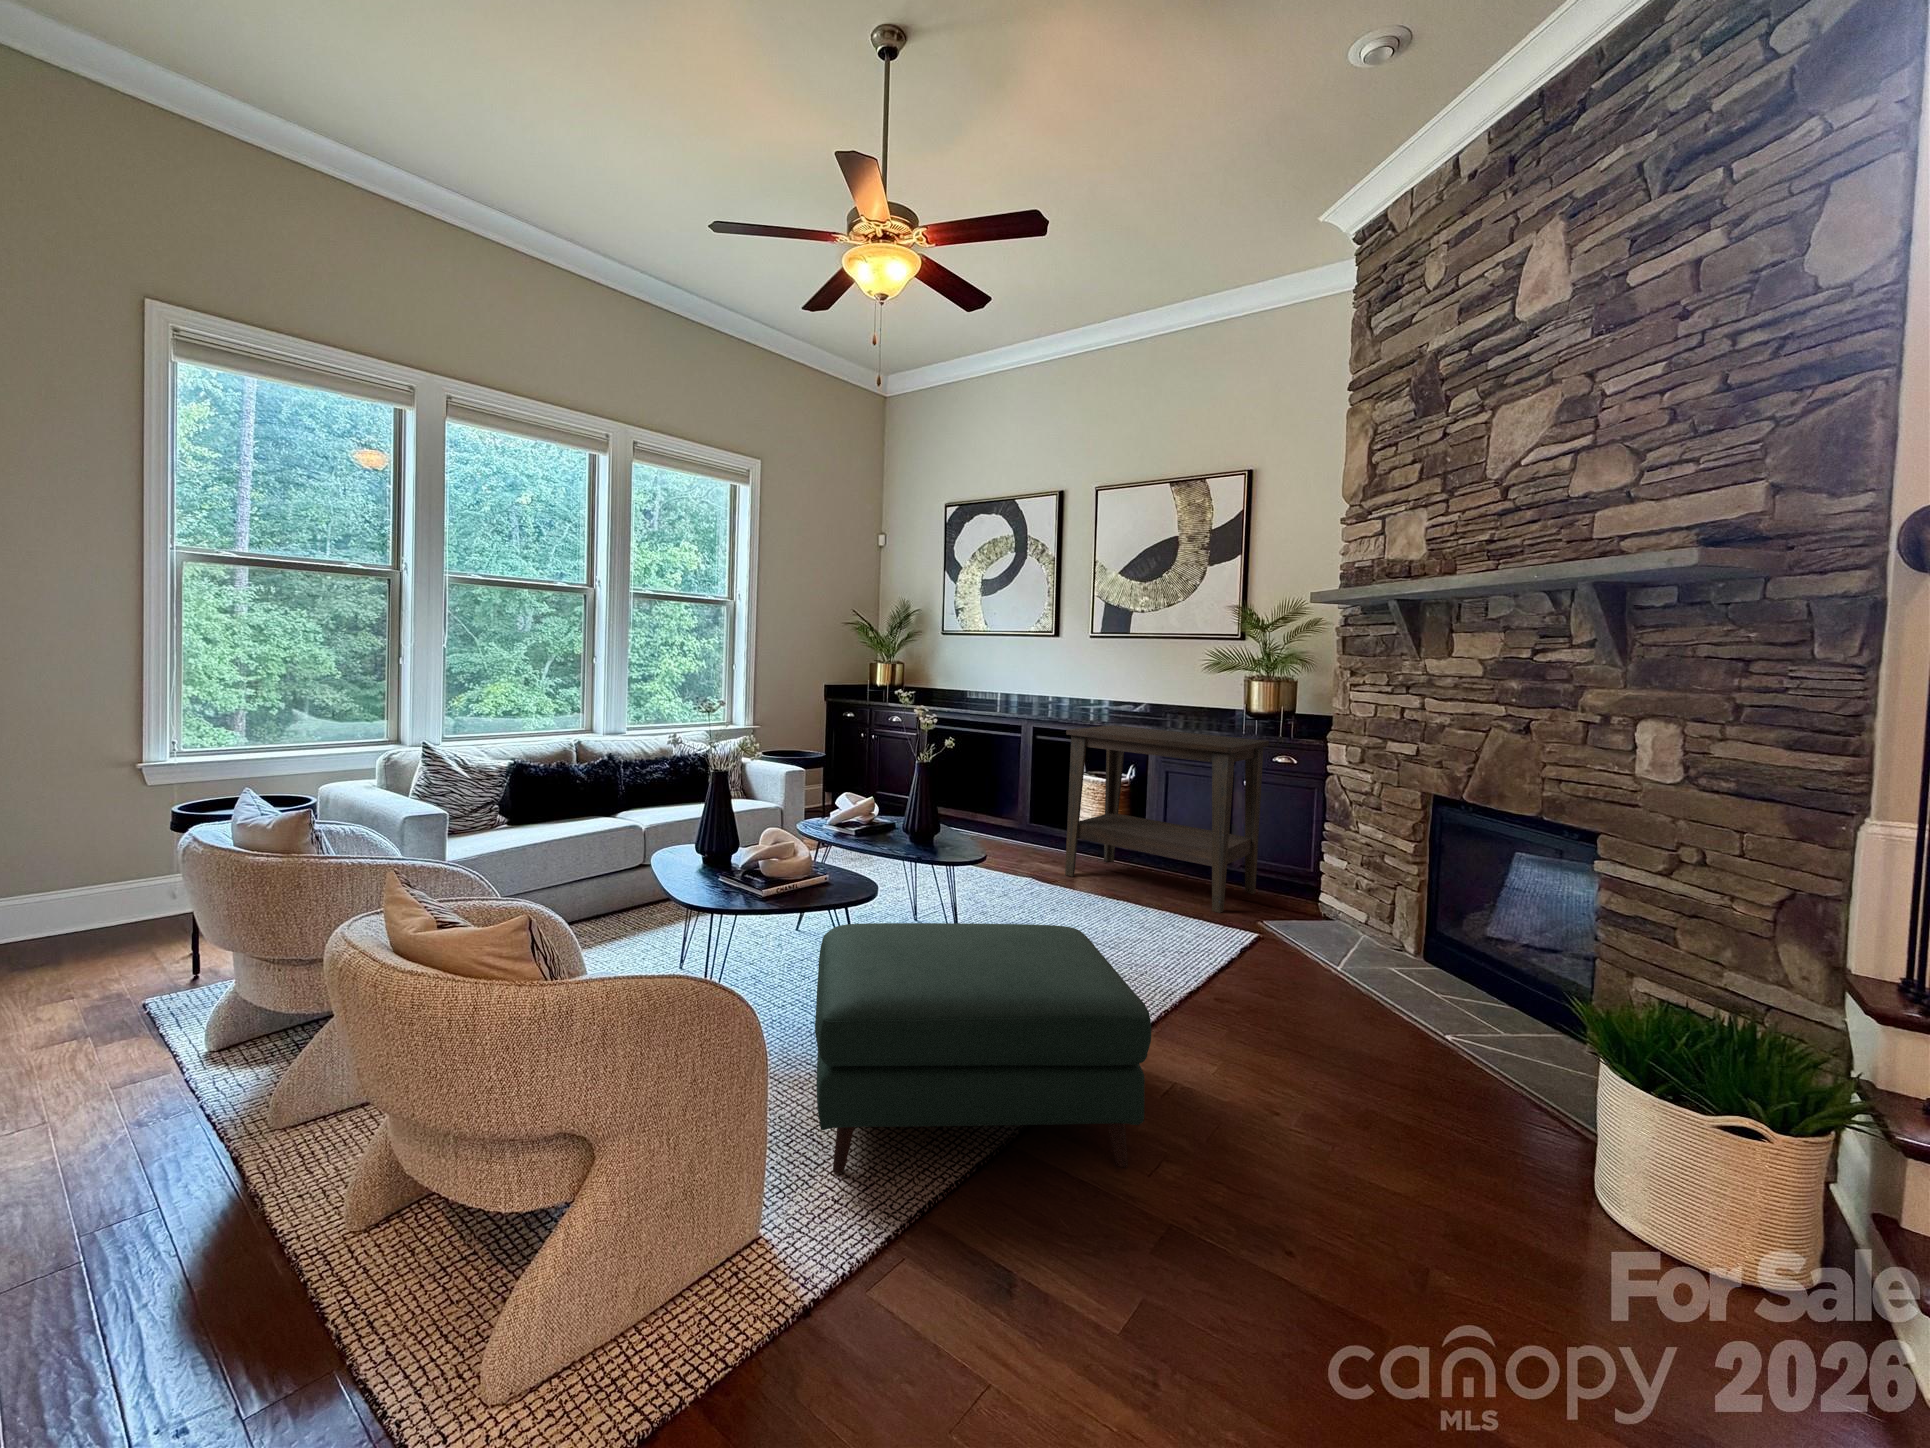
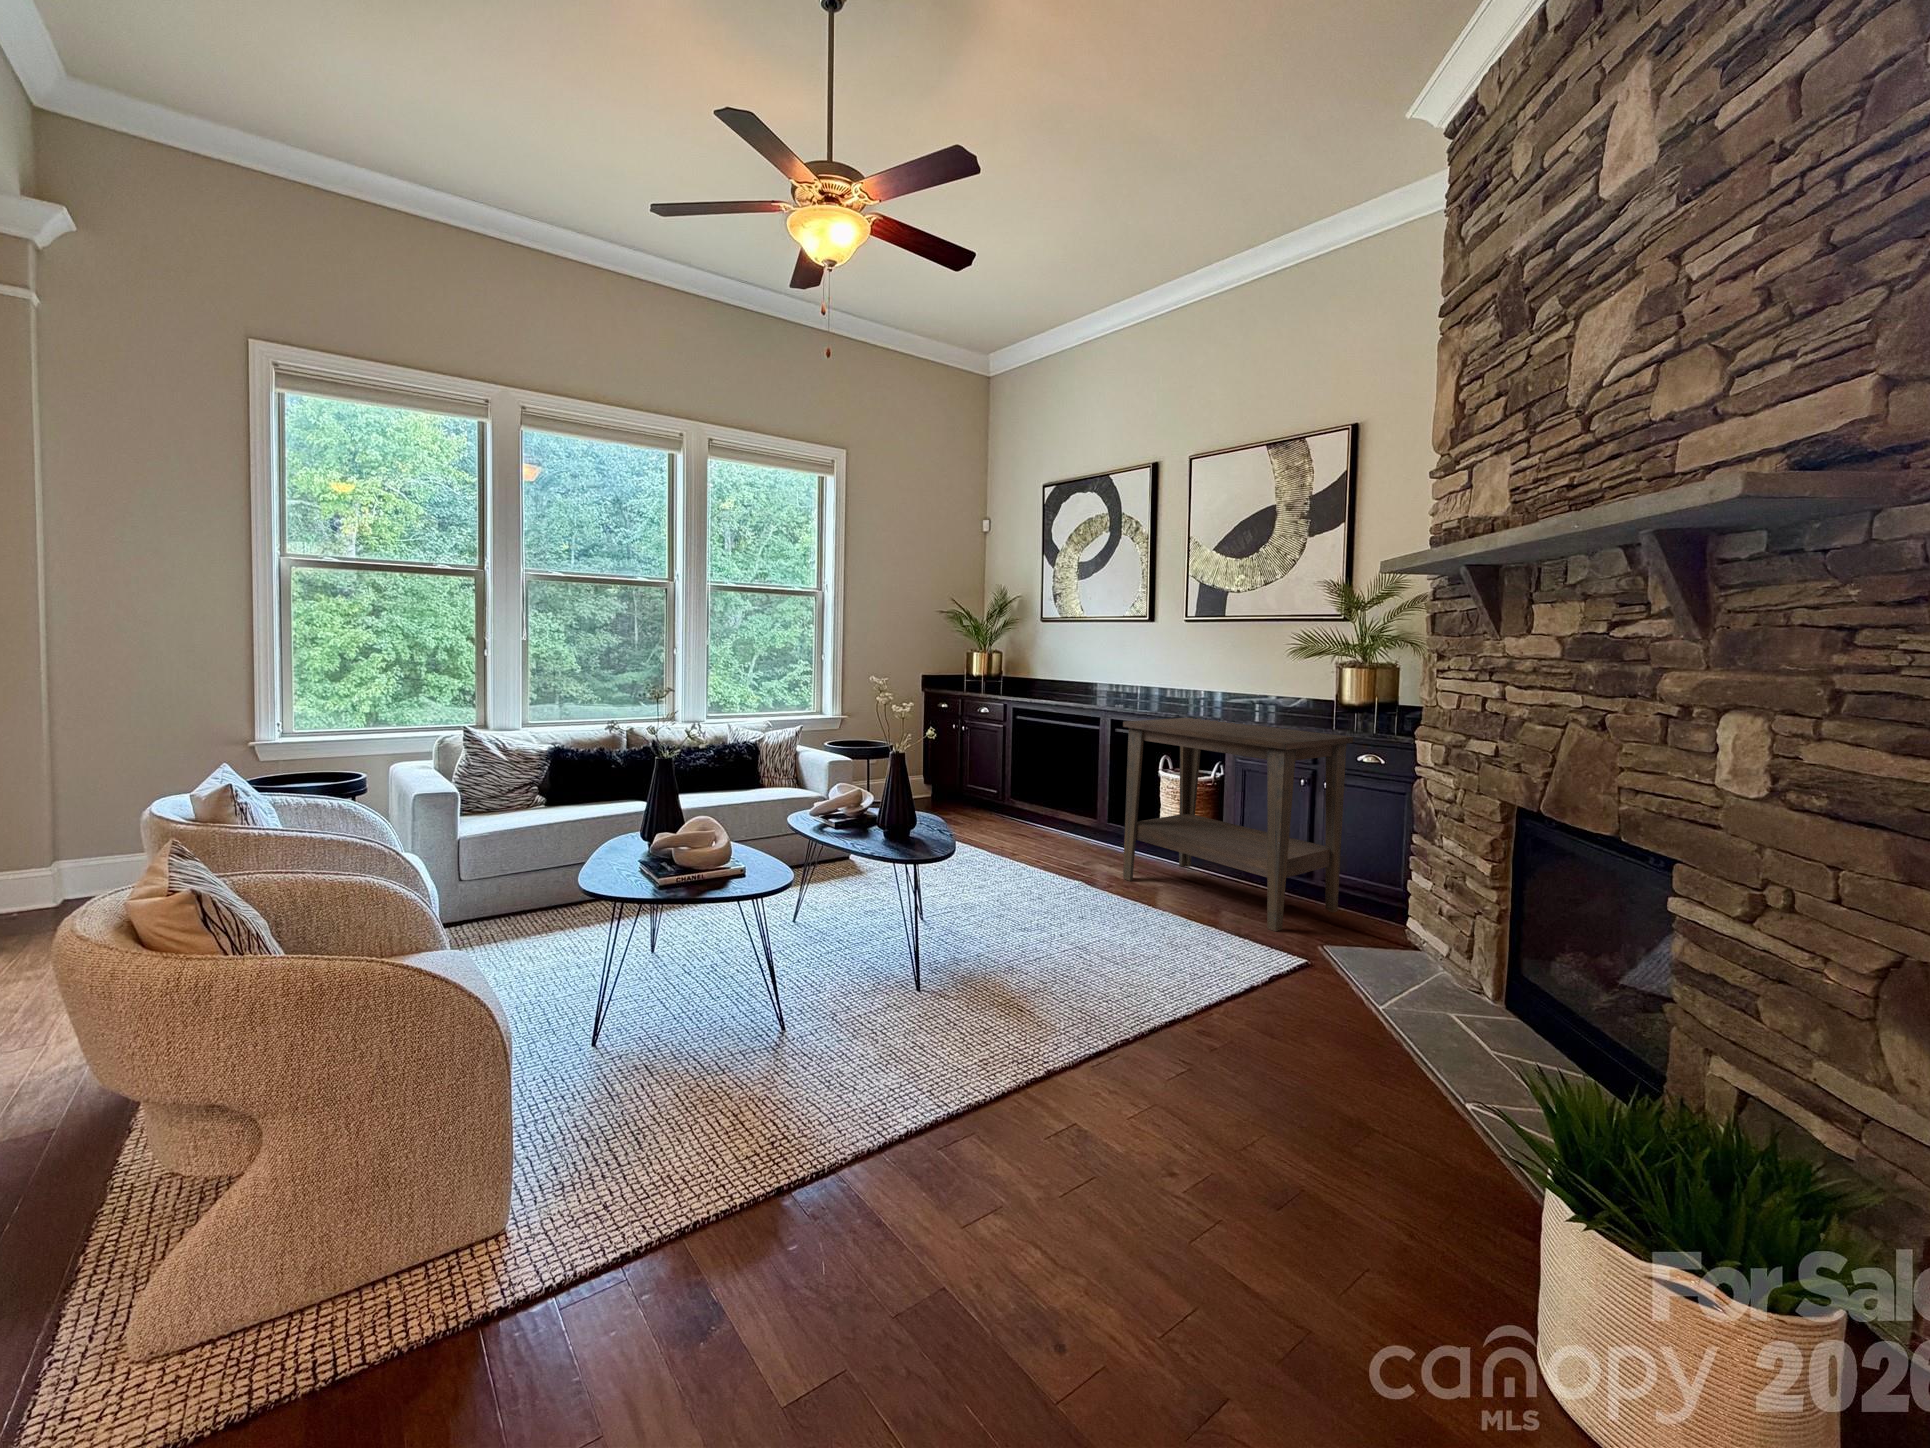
ottoman: present [815,923,1151,1173] -> none [608,918,990,1214]

